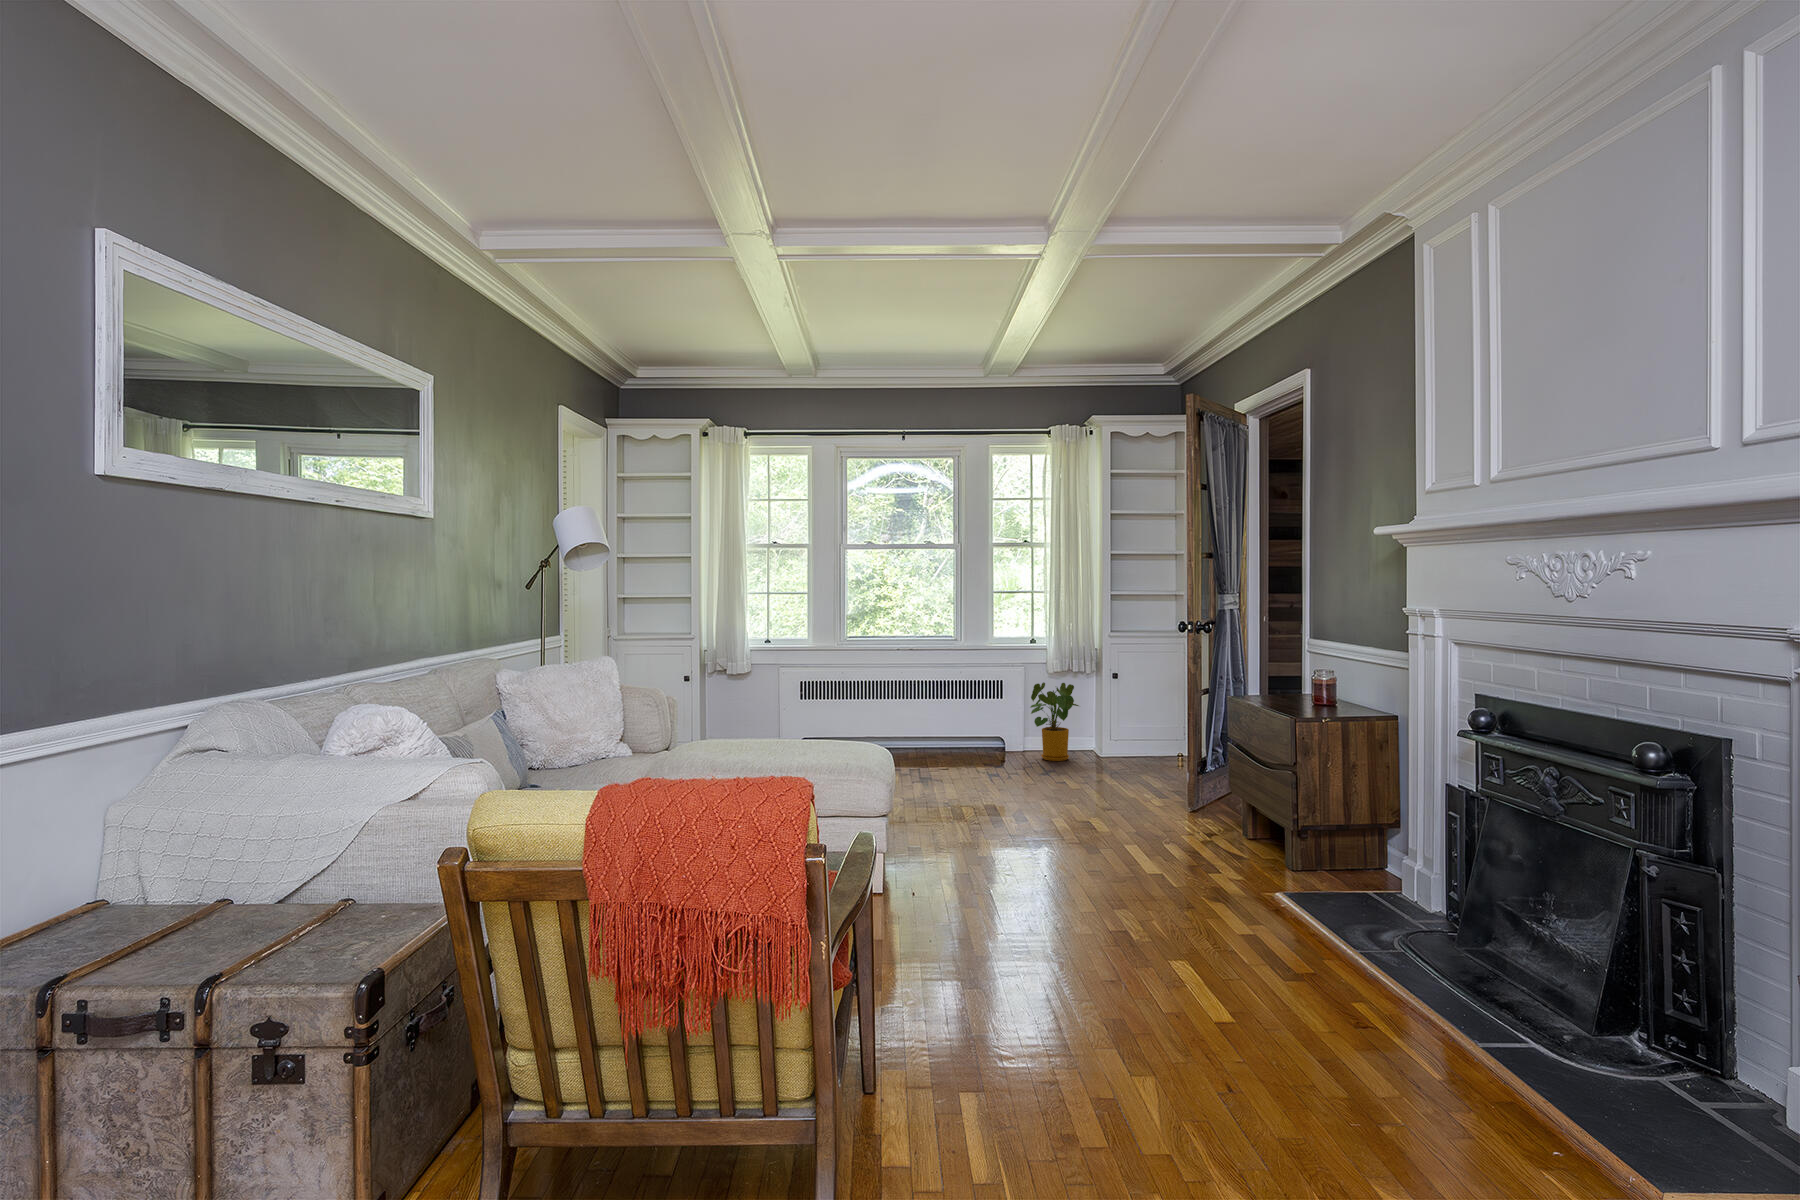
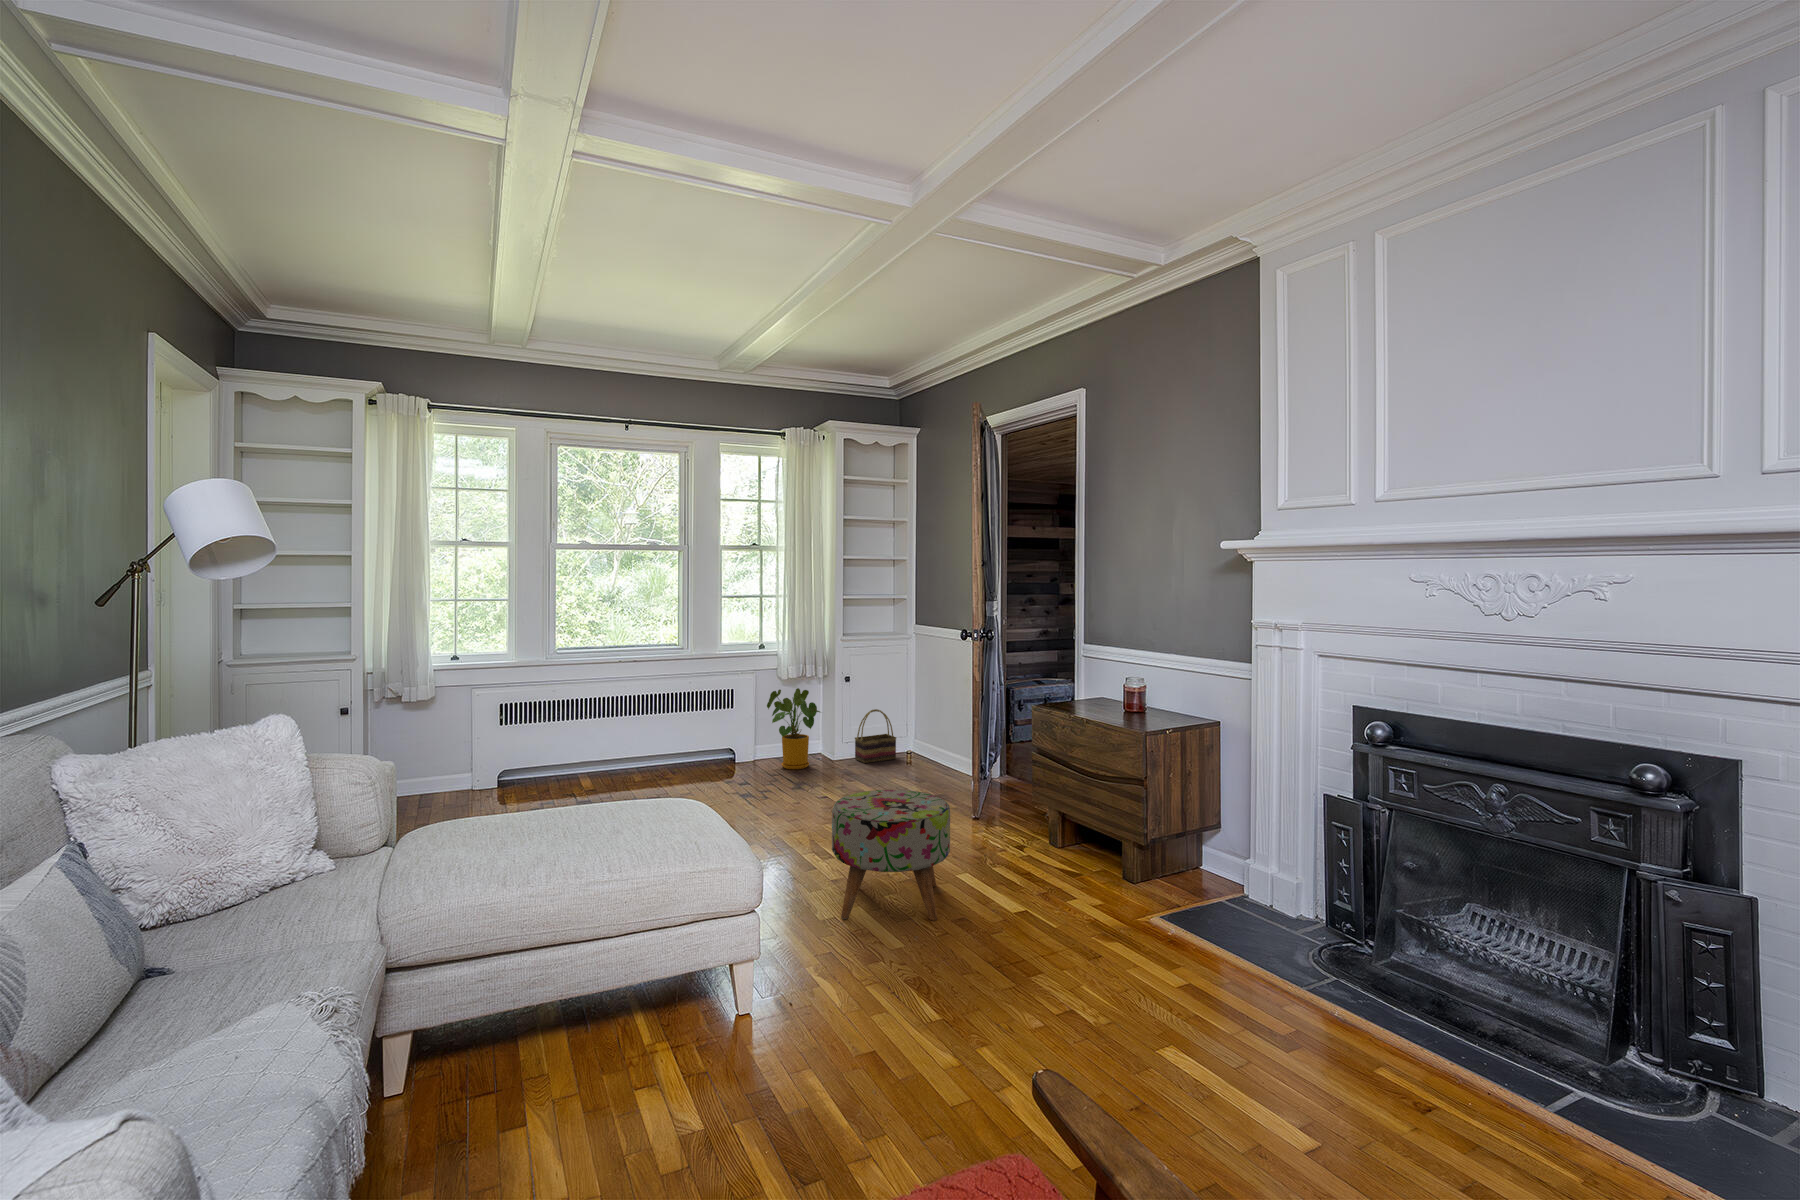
basket: none [1119,708,1163,761] -> present [855,709,896,763]
ottoman: none [994,762,1103,878] -> present [832,790,950,921]

